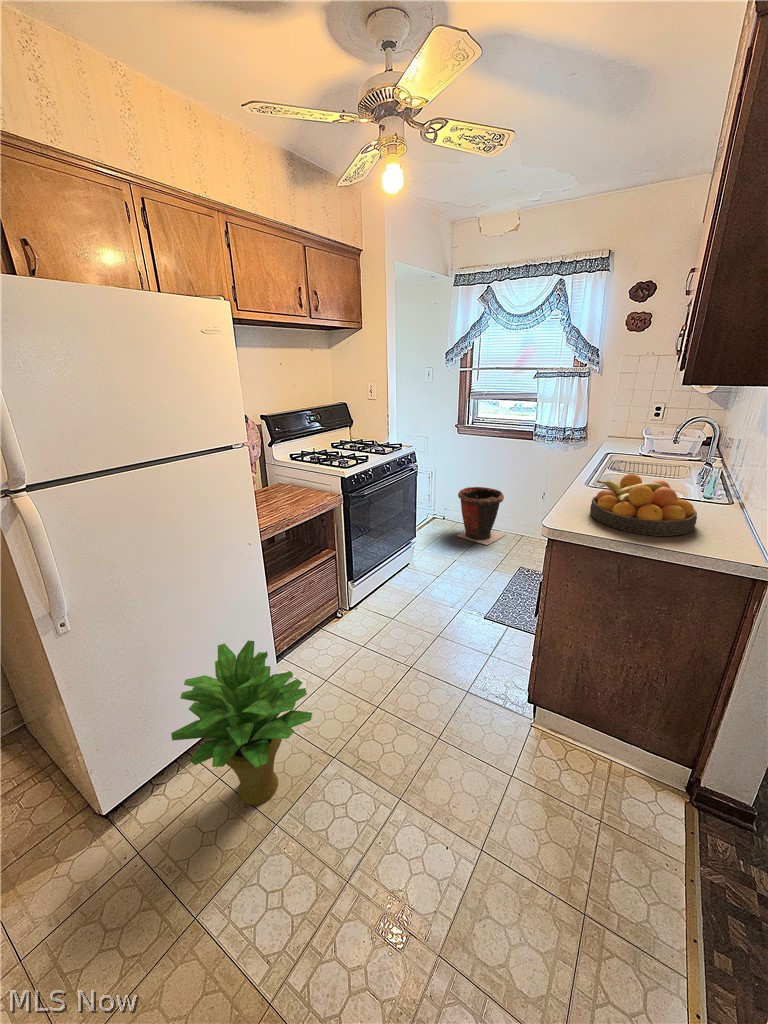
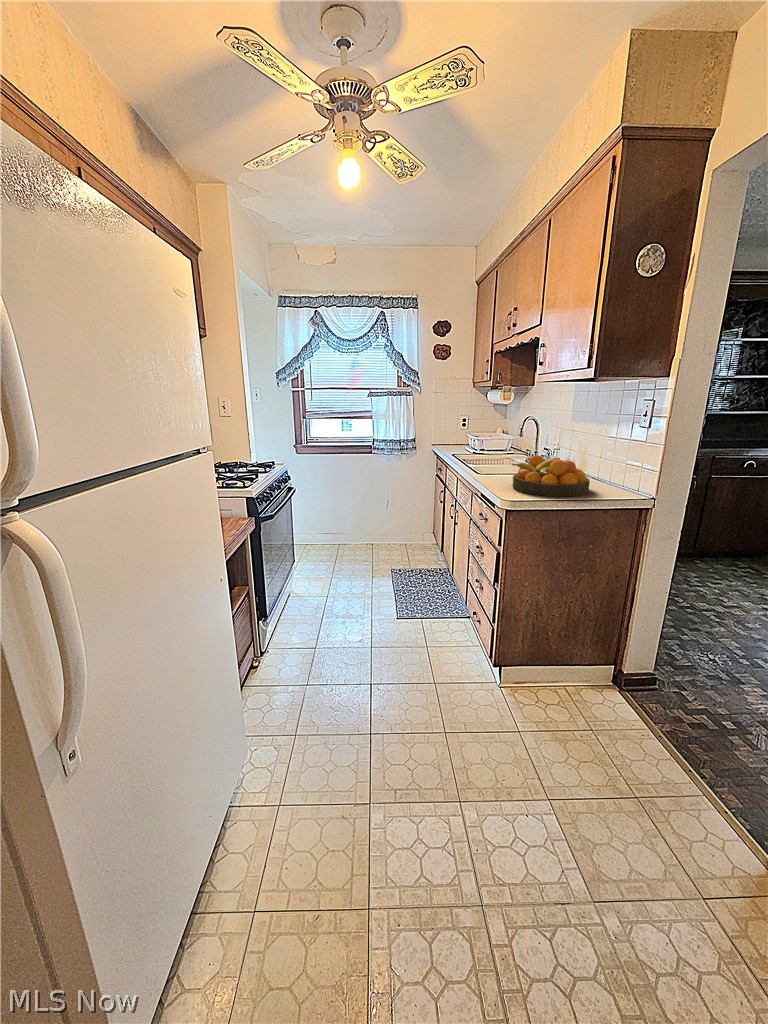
waste bin: present [457,487,505,545] -> none [308,504,356,559]
potted plant: present [171,640,312,805] -> none [217,691,388,913]

